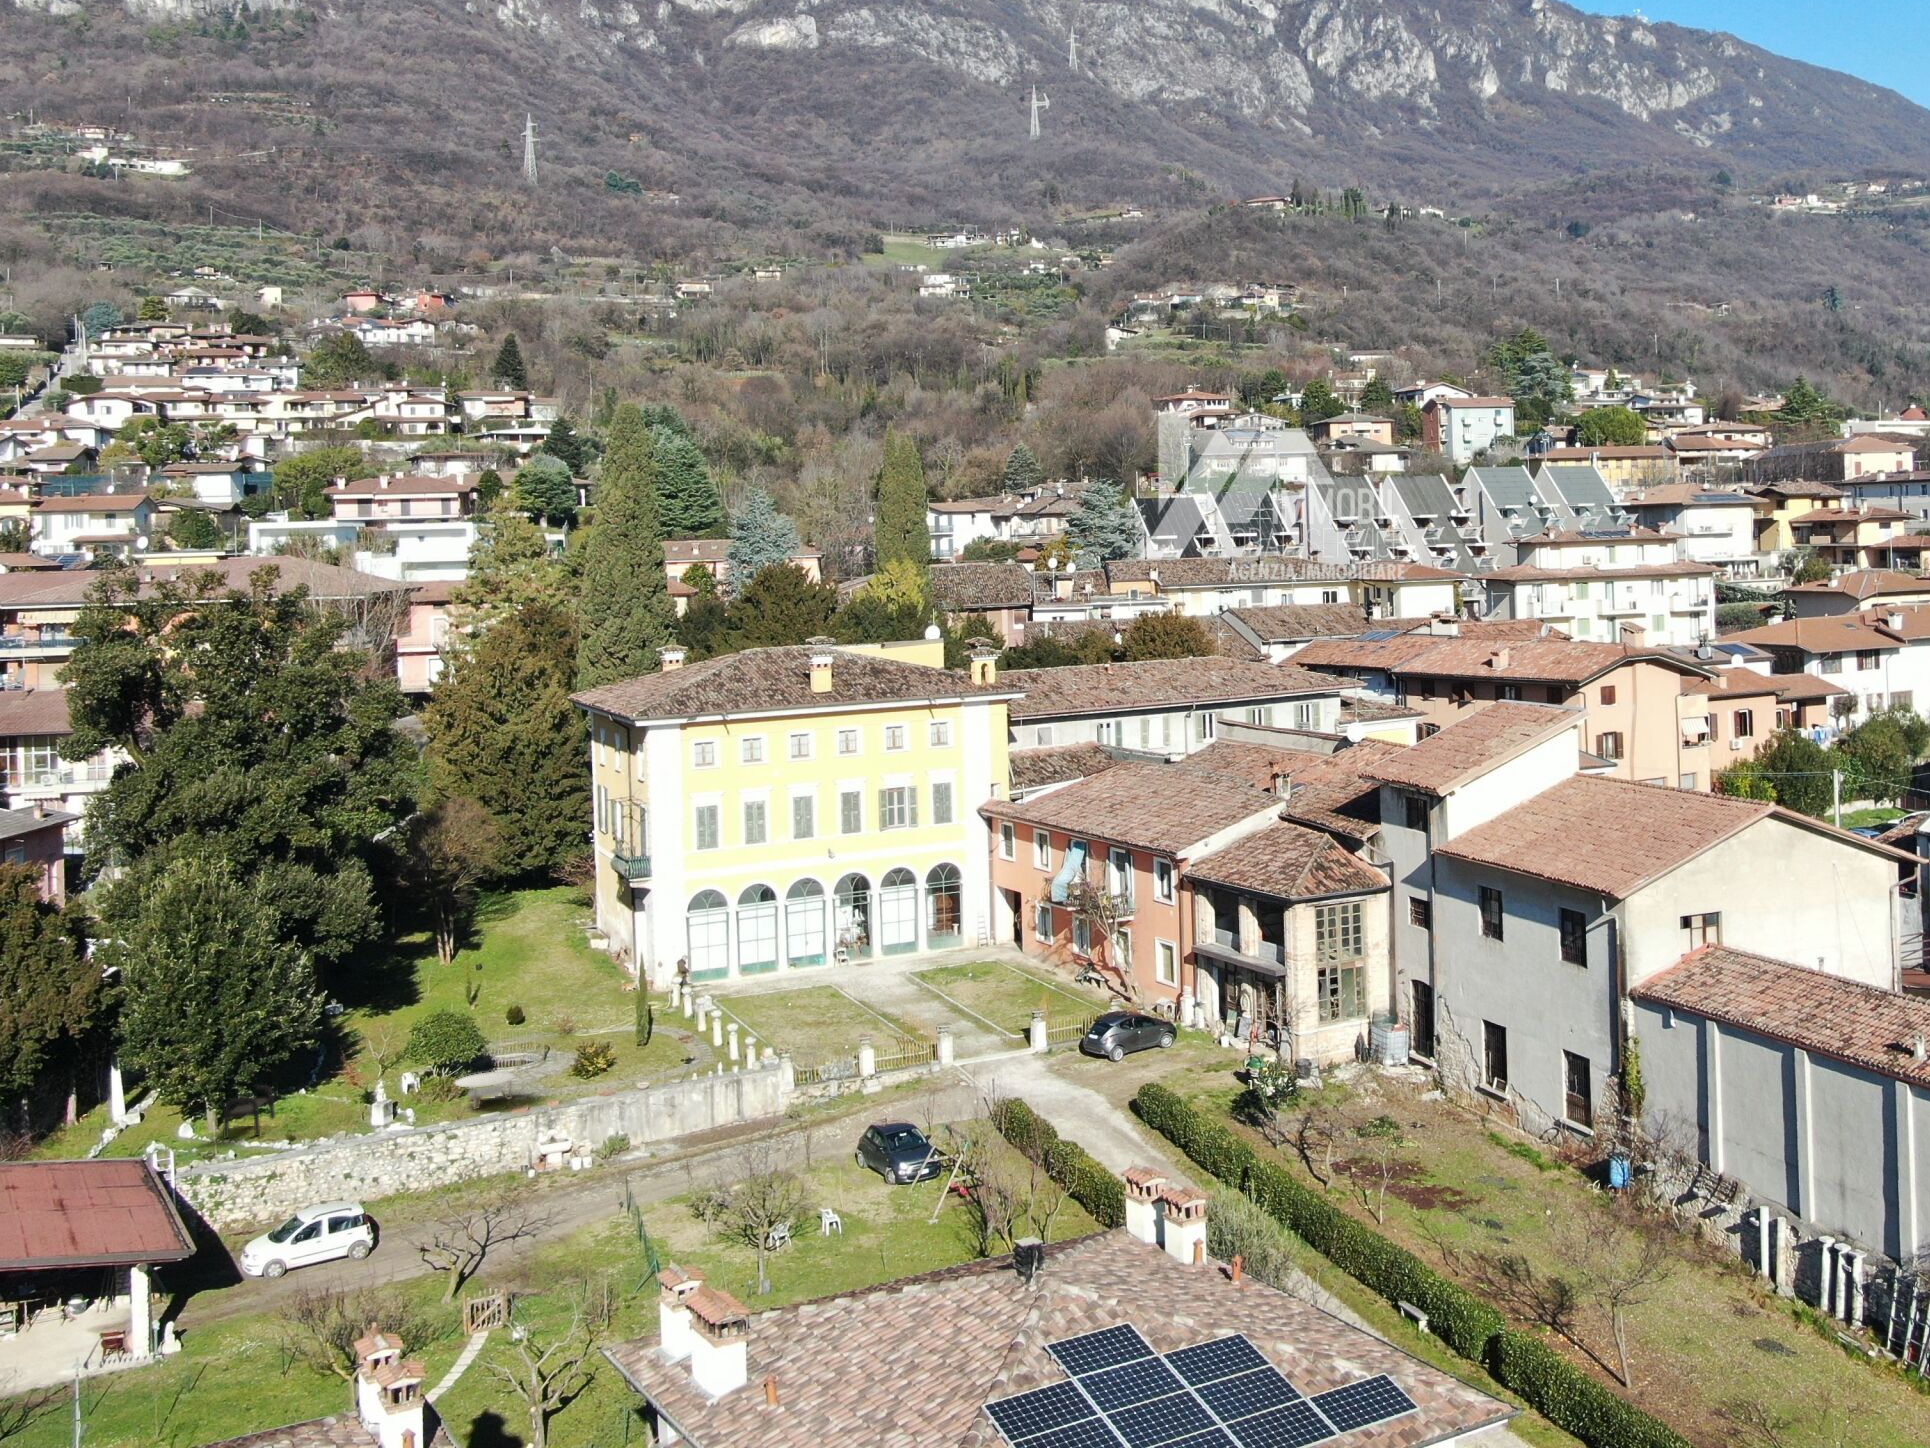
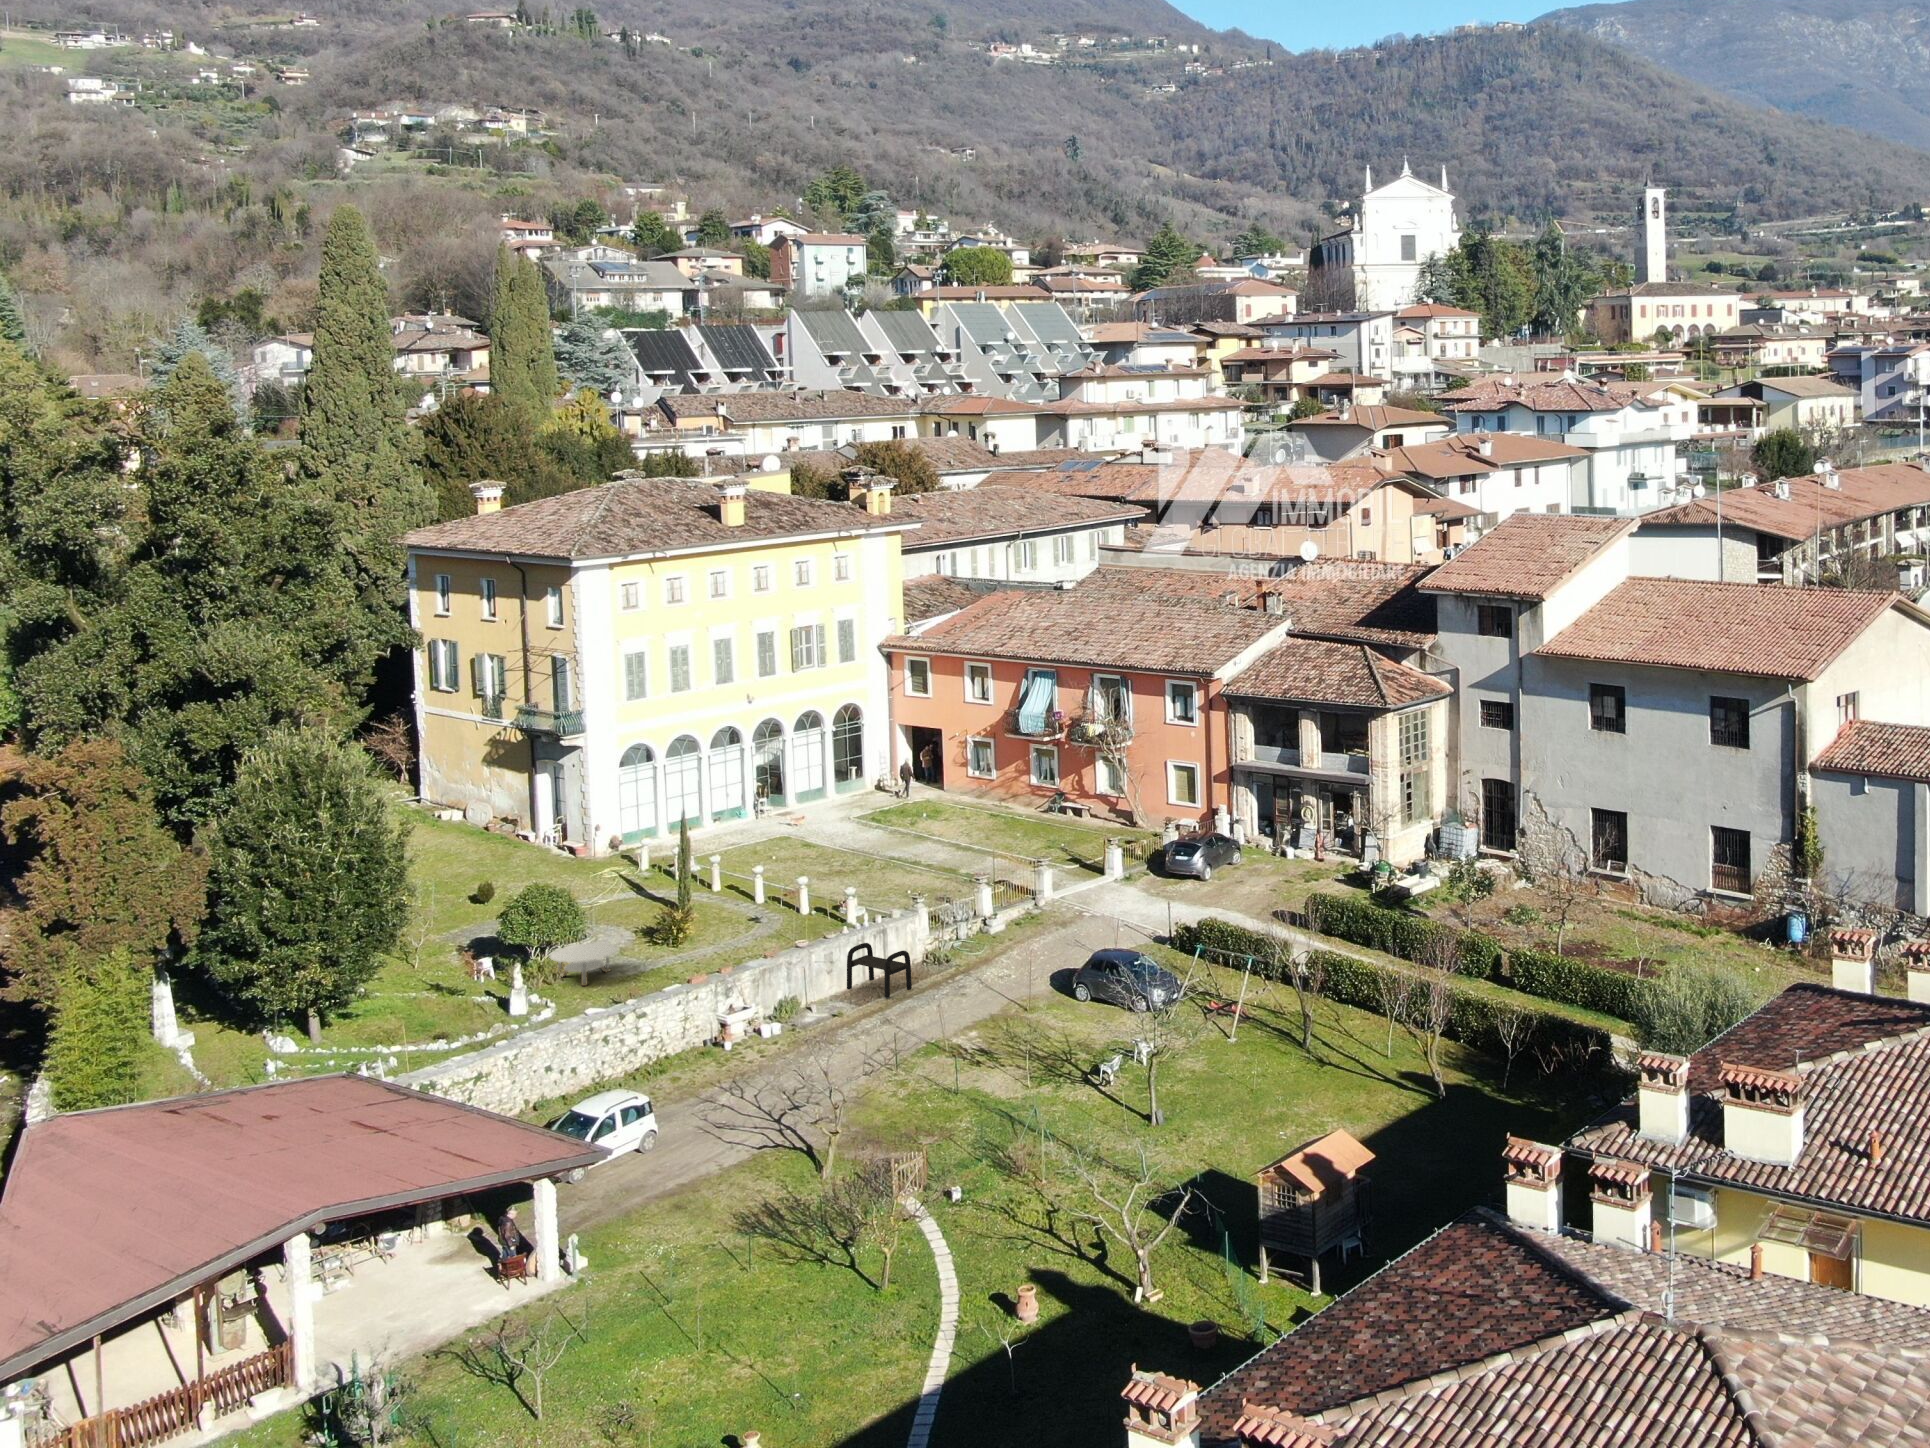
bench: present [223,1085,275,1138] -> present [847,943,912,998]

